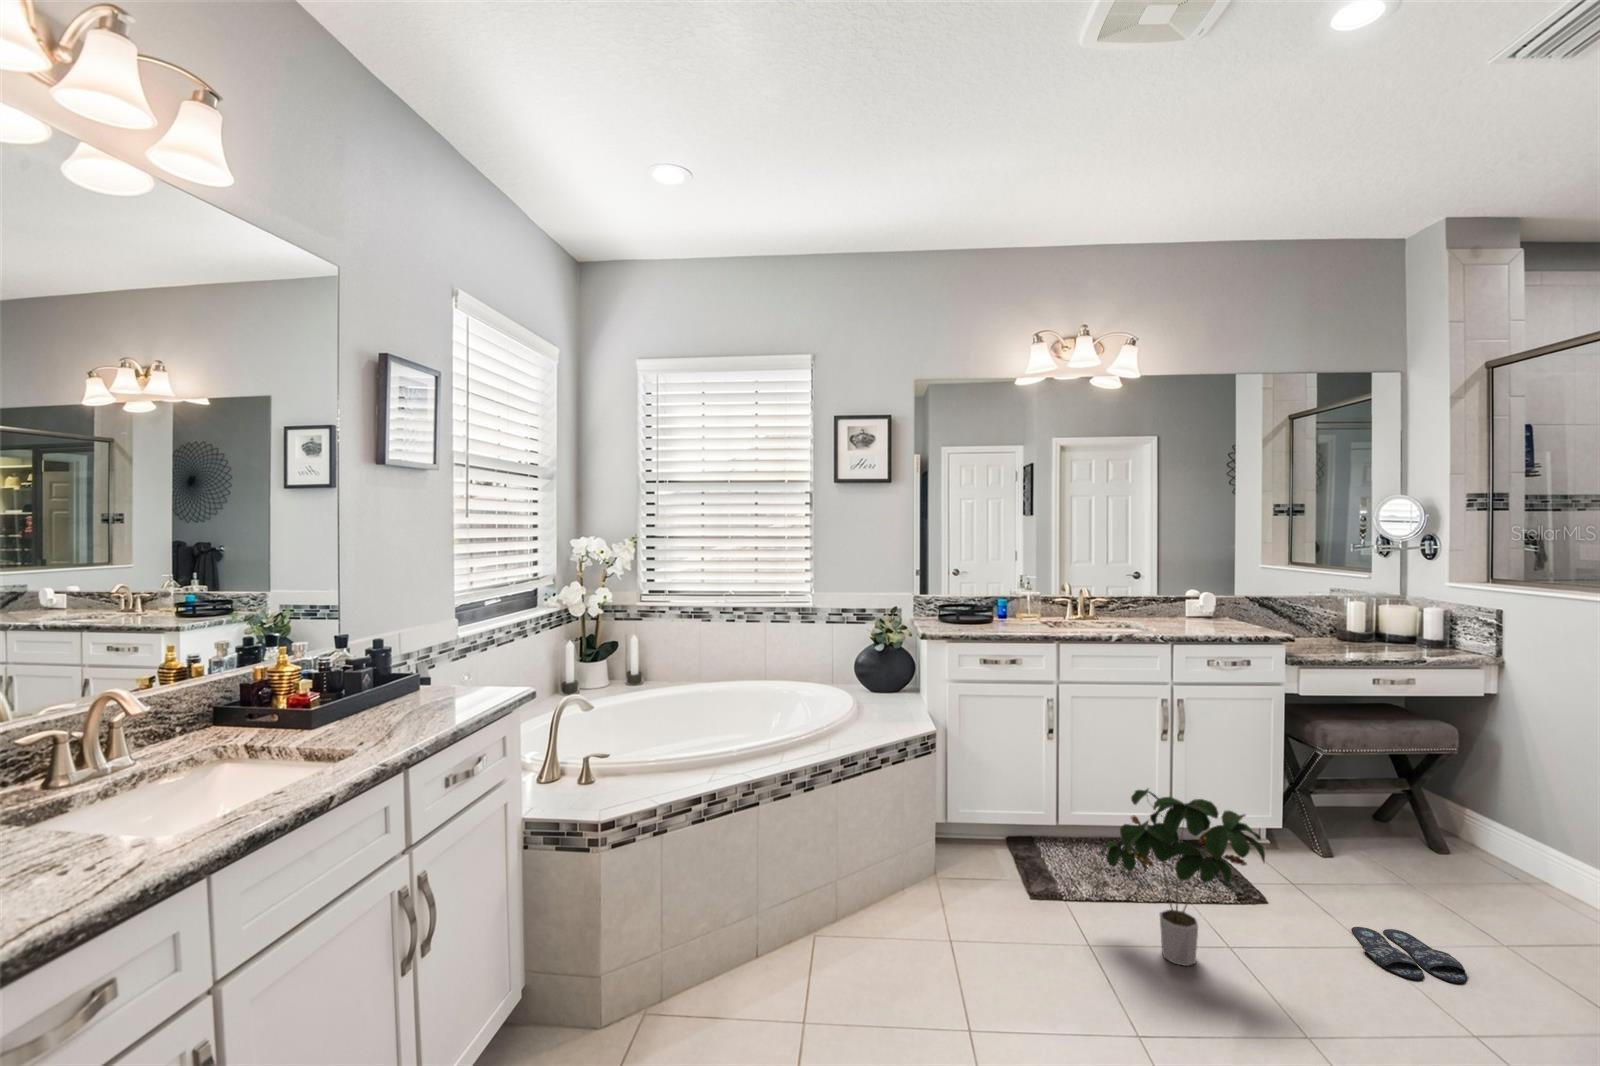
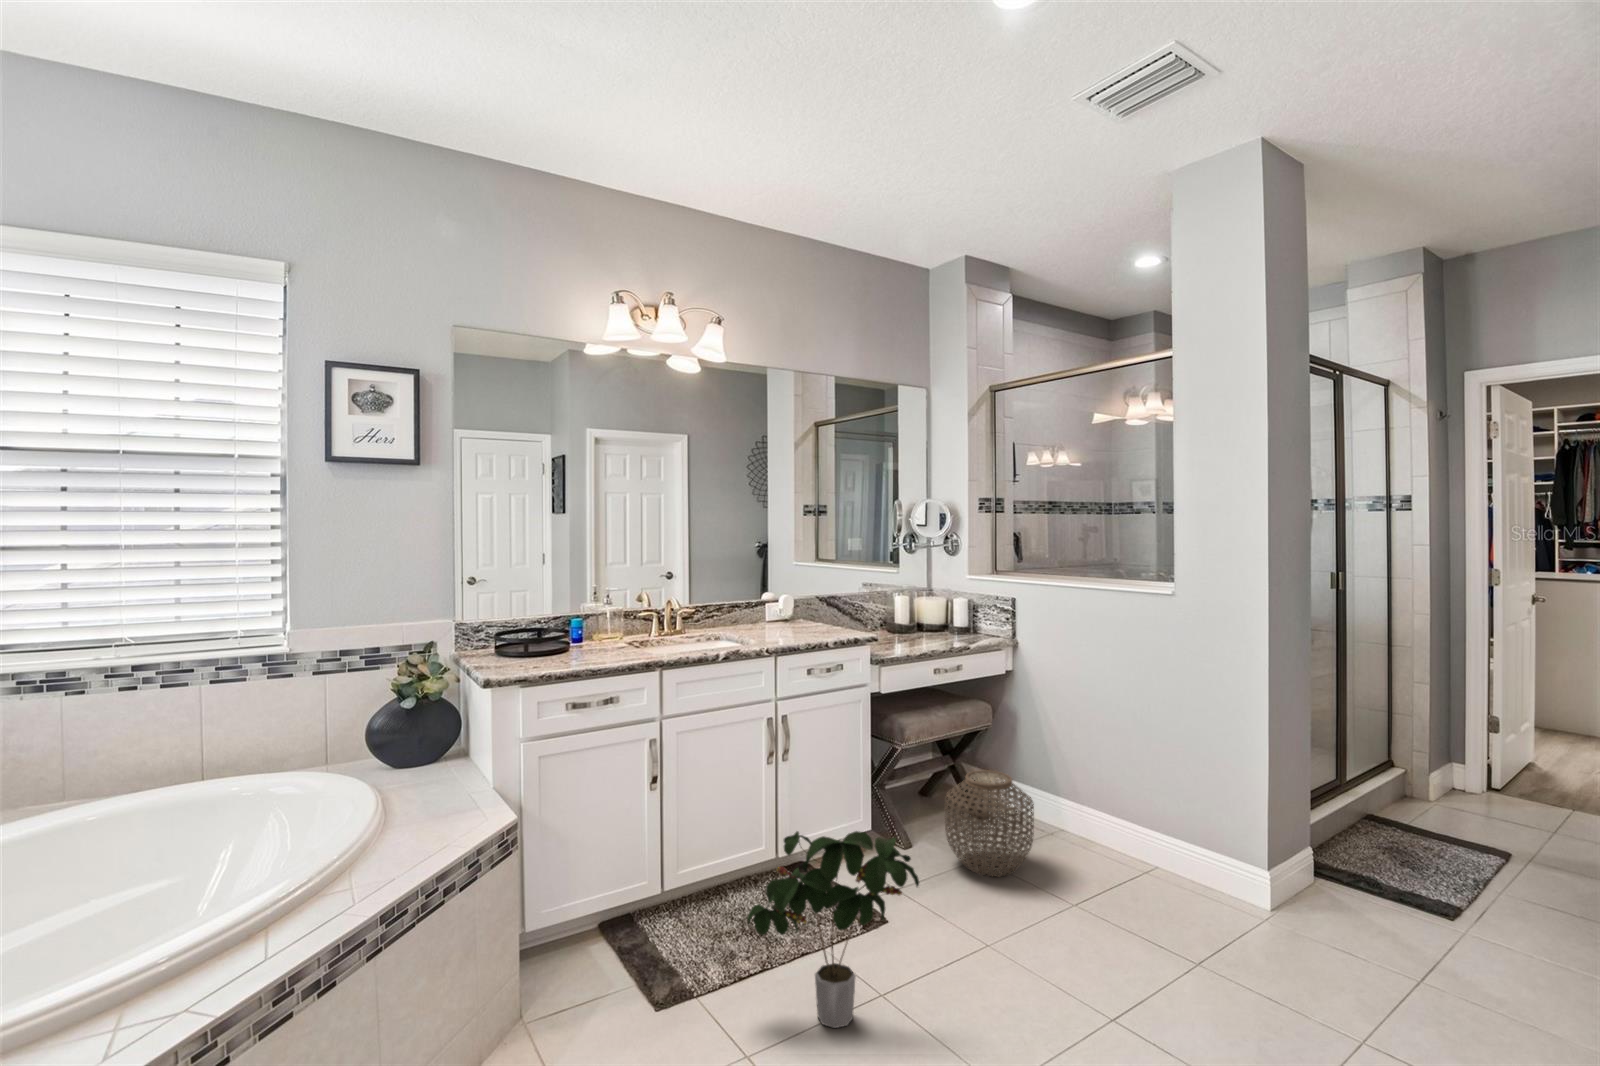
woven basket: none [1373,791,1497,909] -> present [945,770,1034,876]
slippers: present [1351,927,1466,983] -> none [953,910,1045,958]

